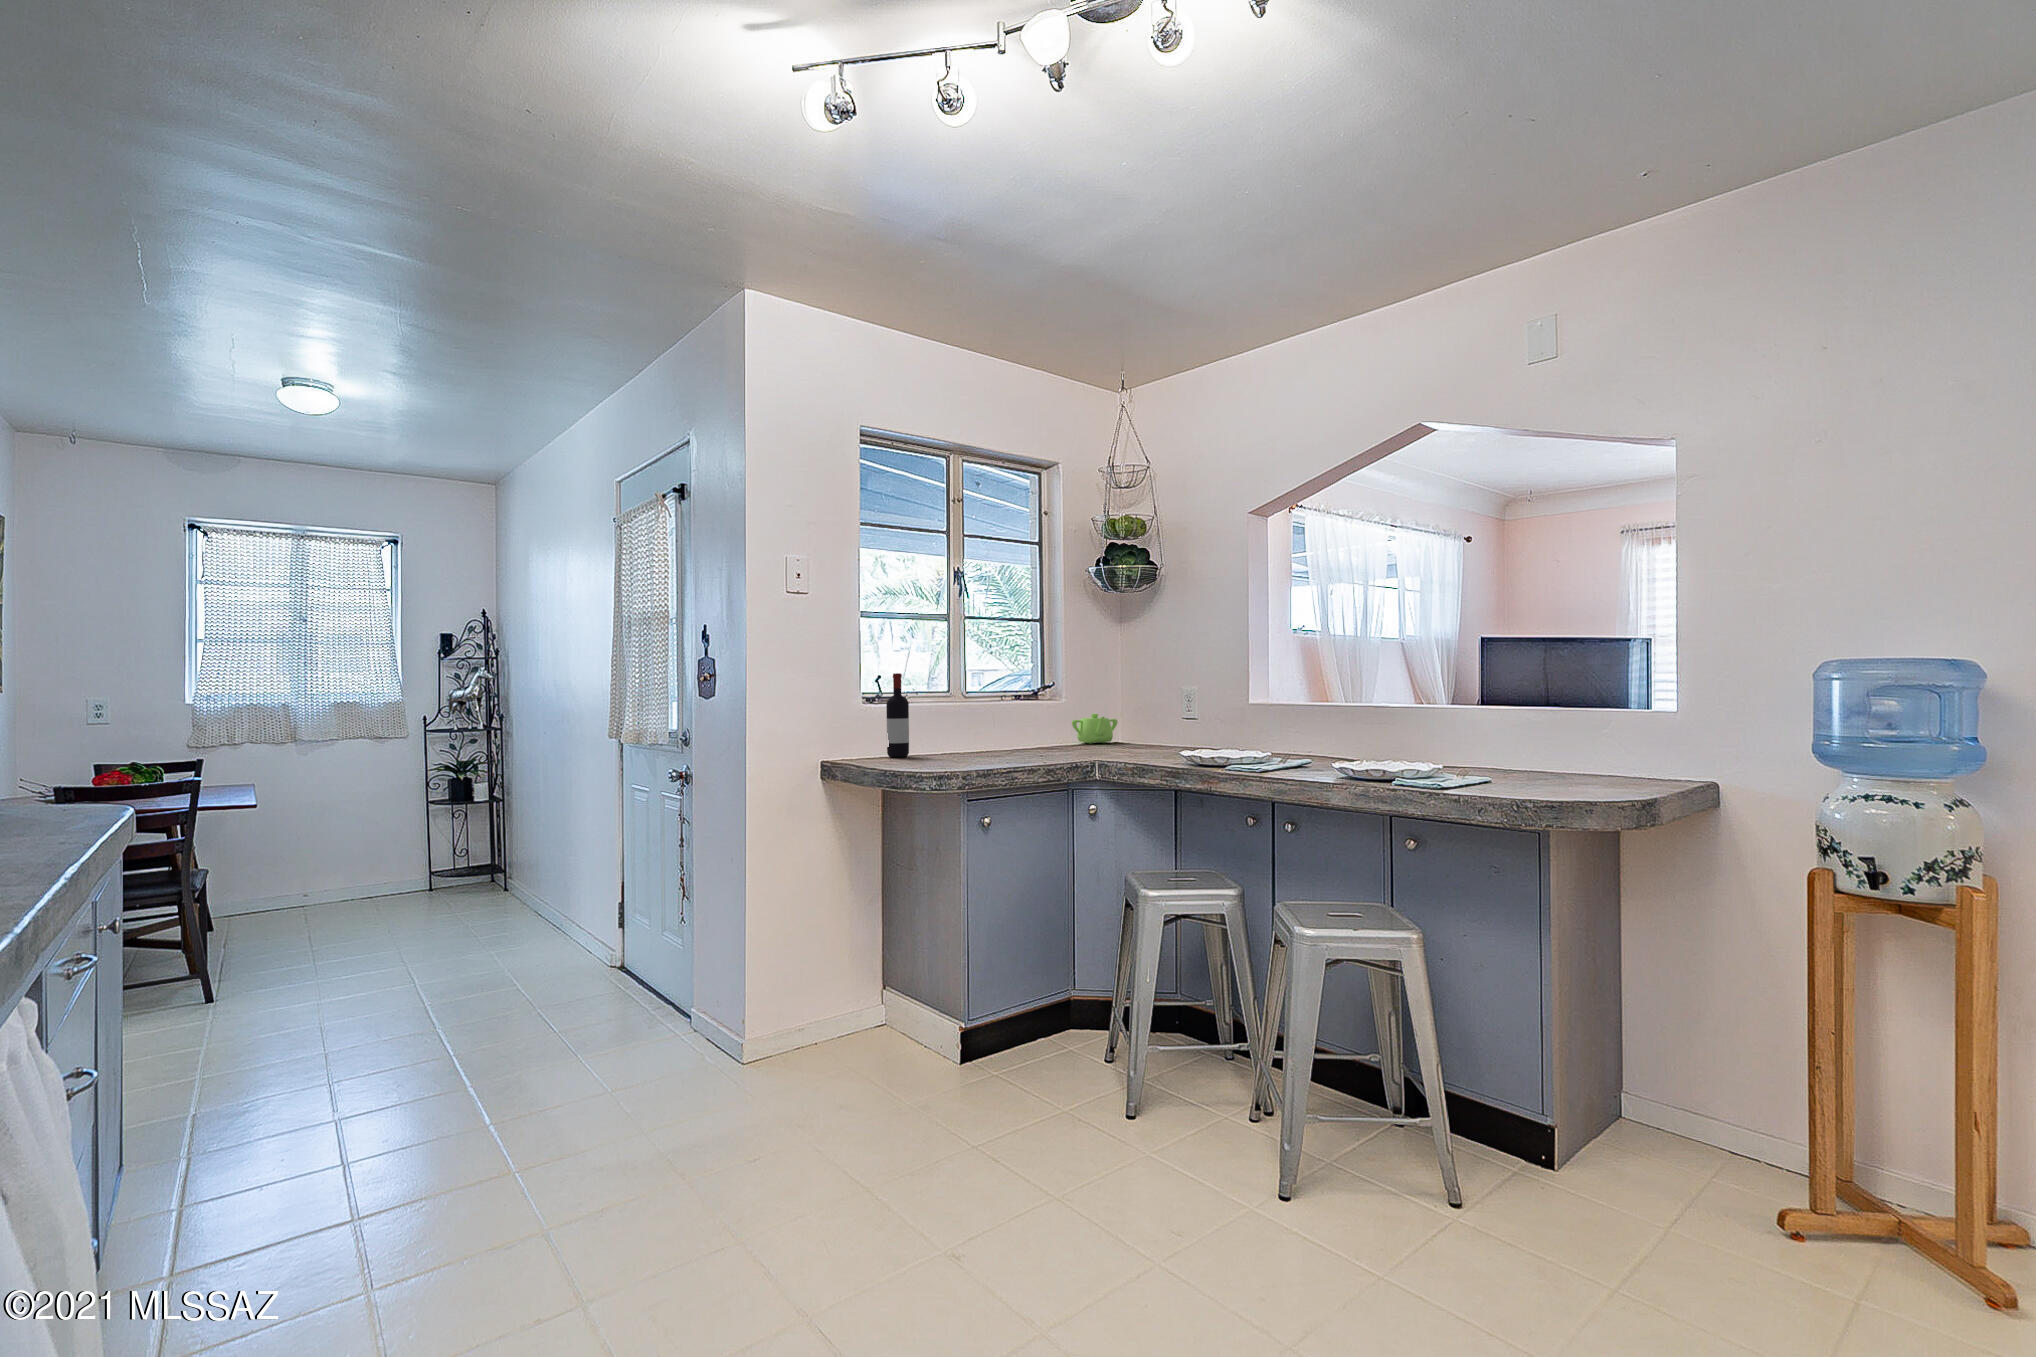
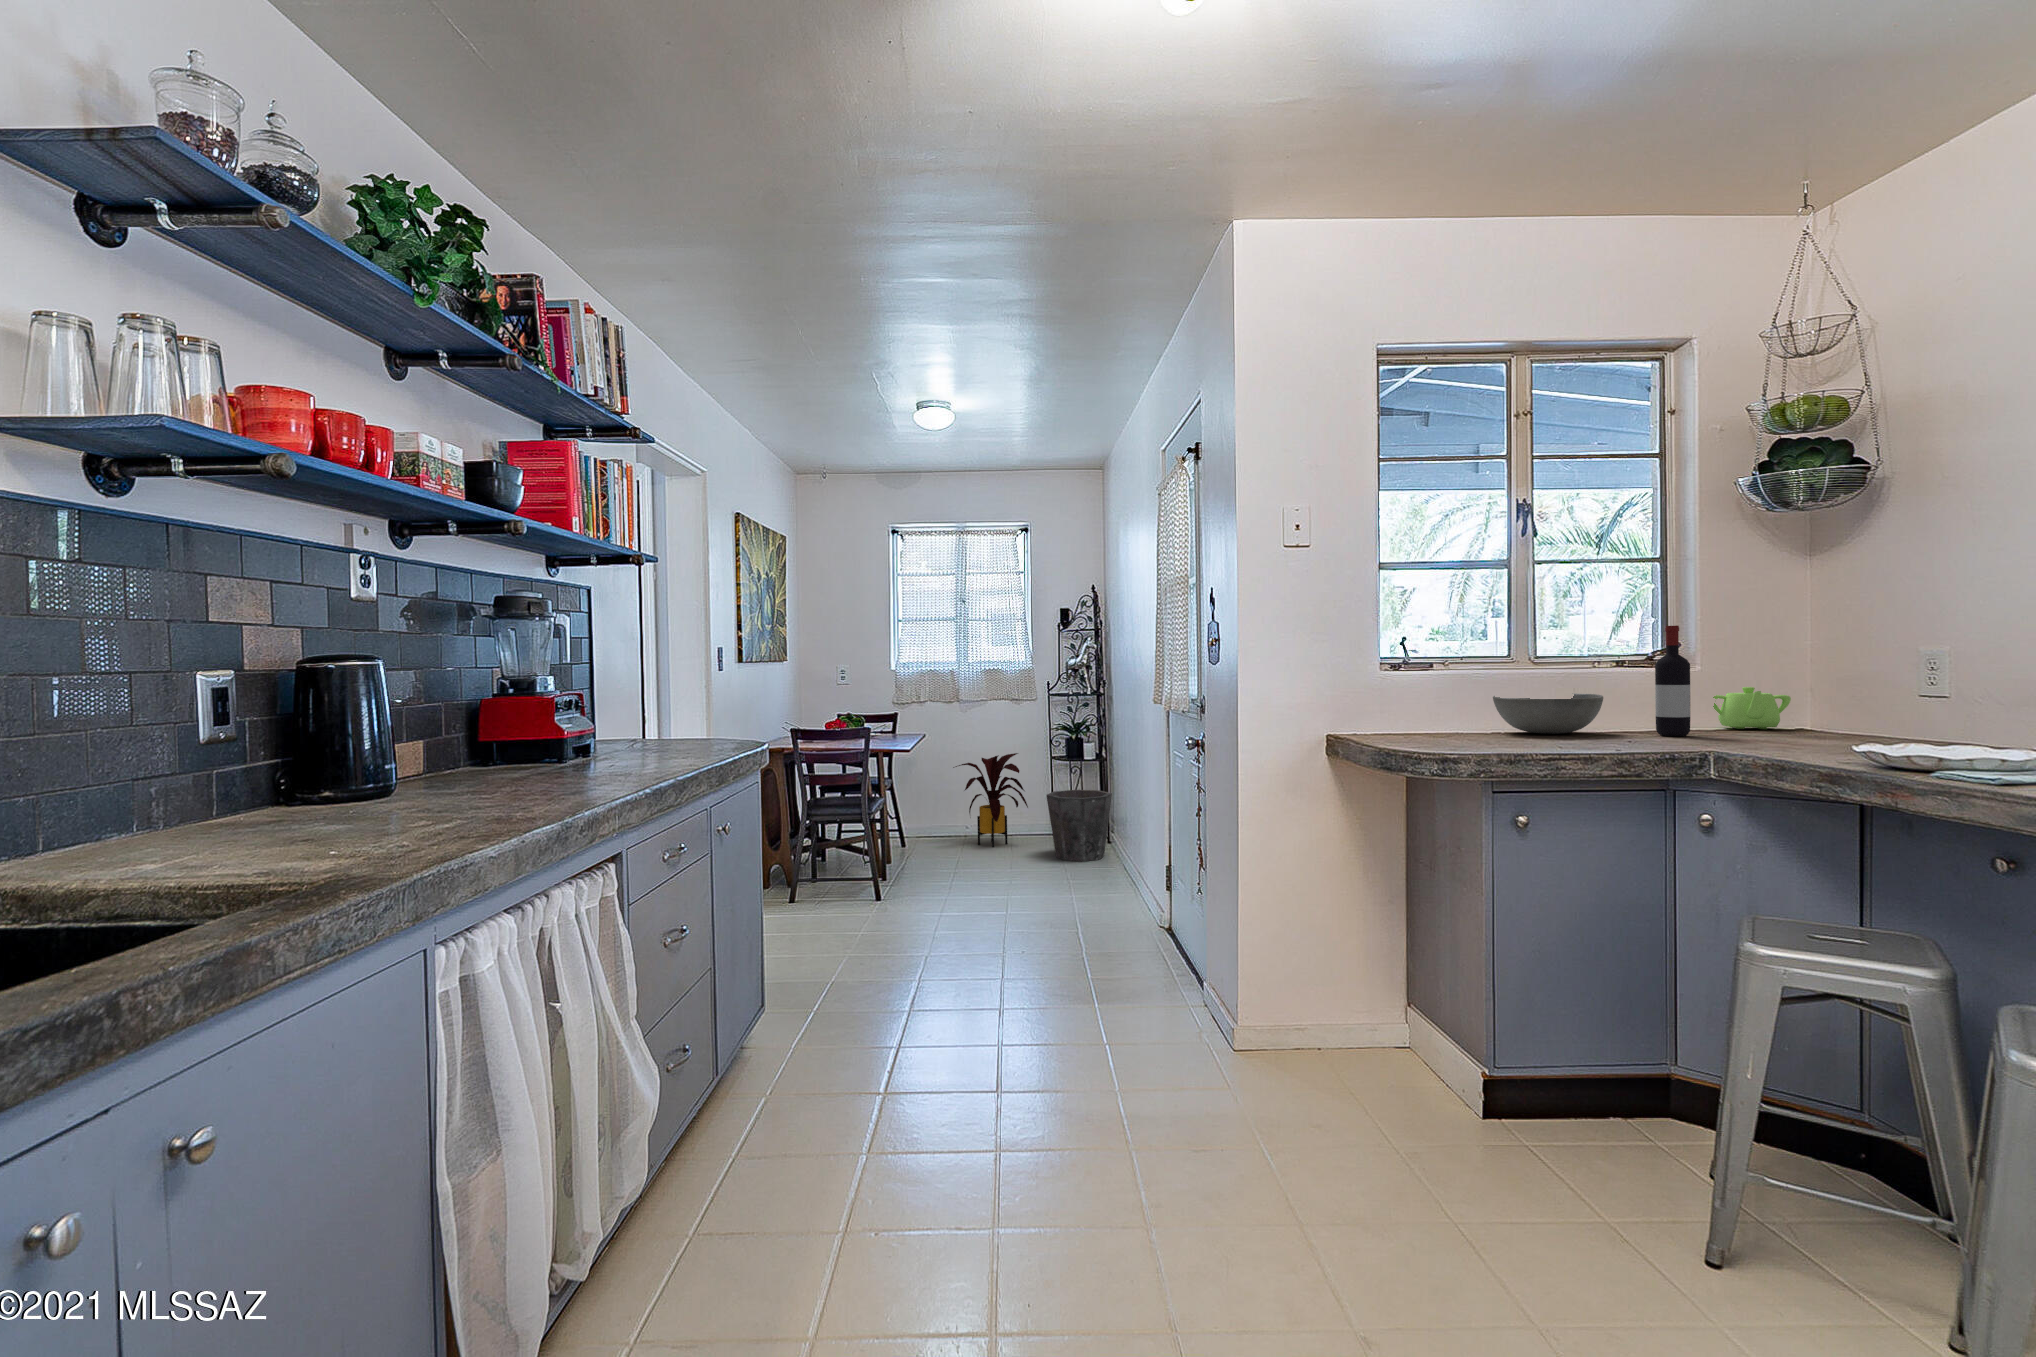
wine bottle: present [886,673,909,757] -> present [1655,626,1690,736]
bowl: none [943,720,1019,753] -> present [1493,693,1603,734]
house plant: none [292,800,405,914] -> present [953,753,1028,847]
waste bin: none [436,834,518,916] -> present [1046,790,1112,861]

